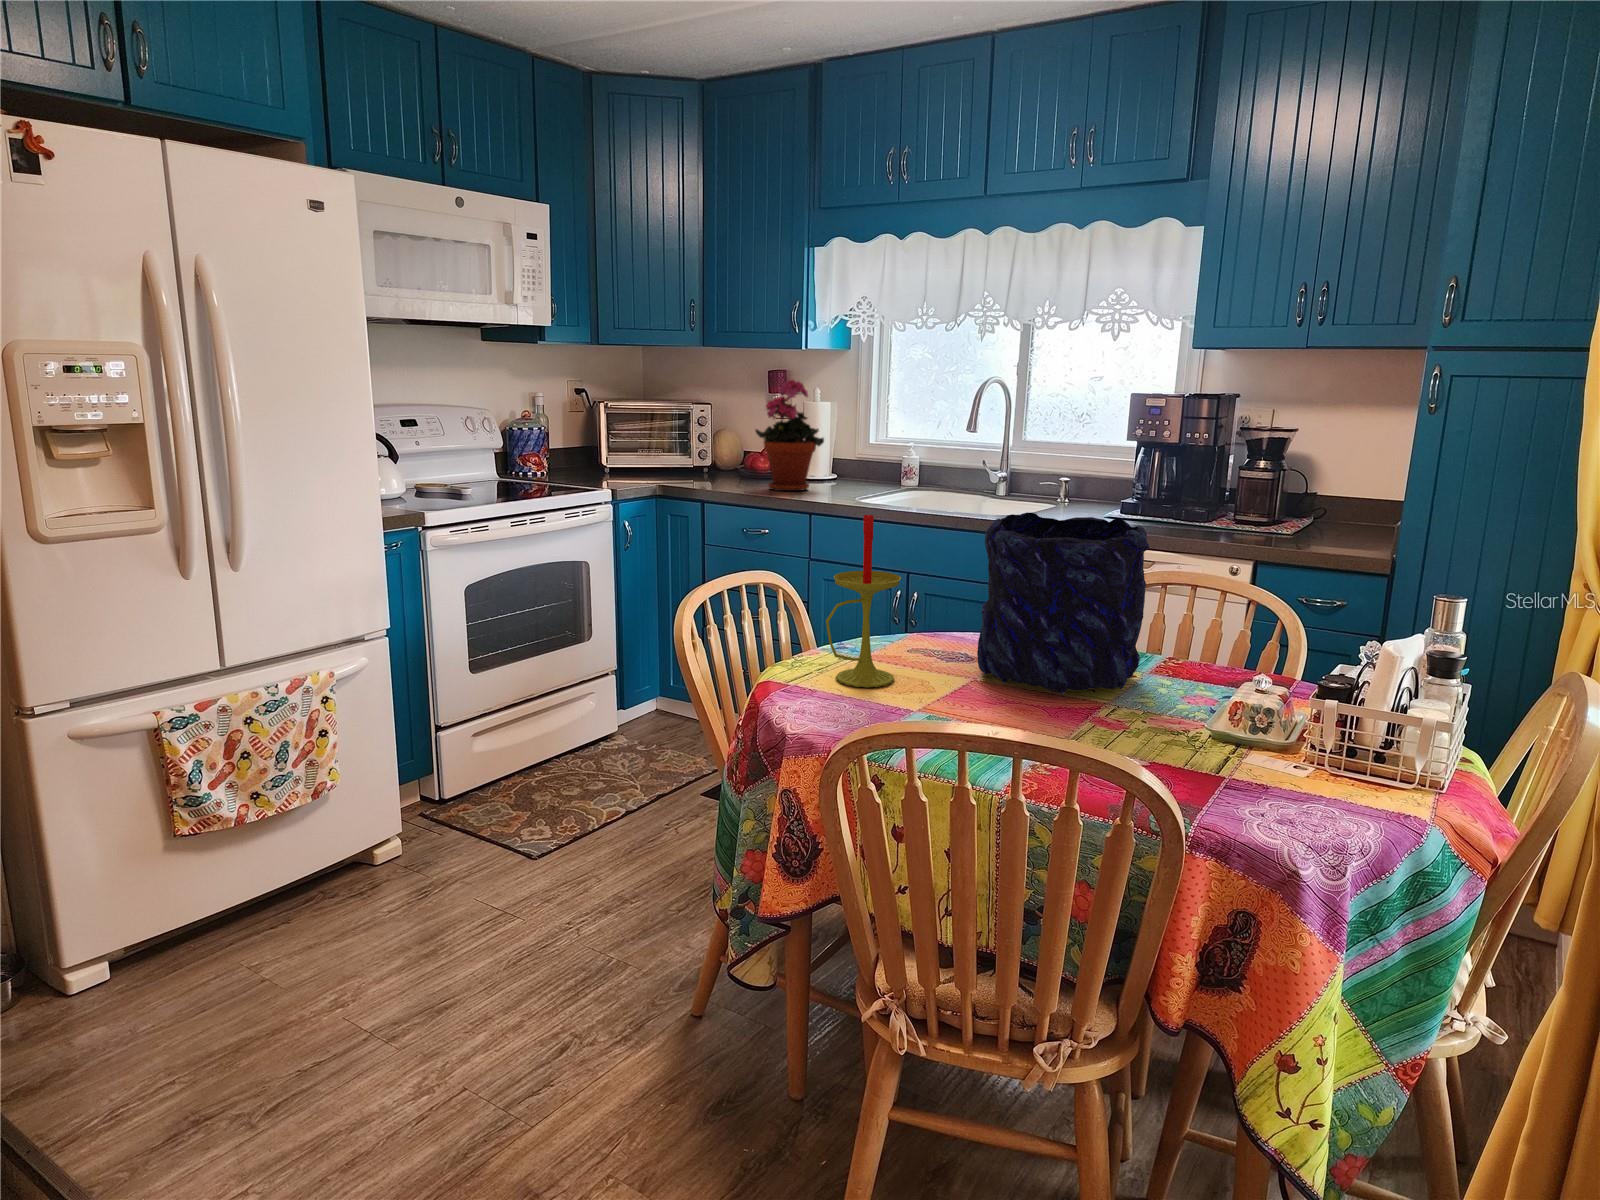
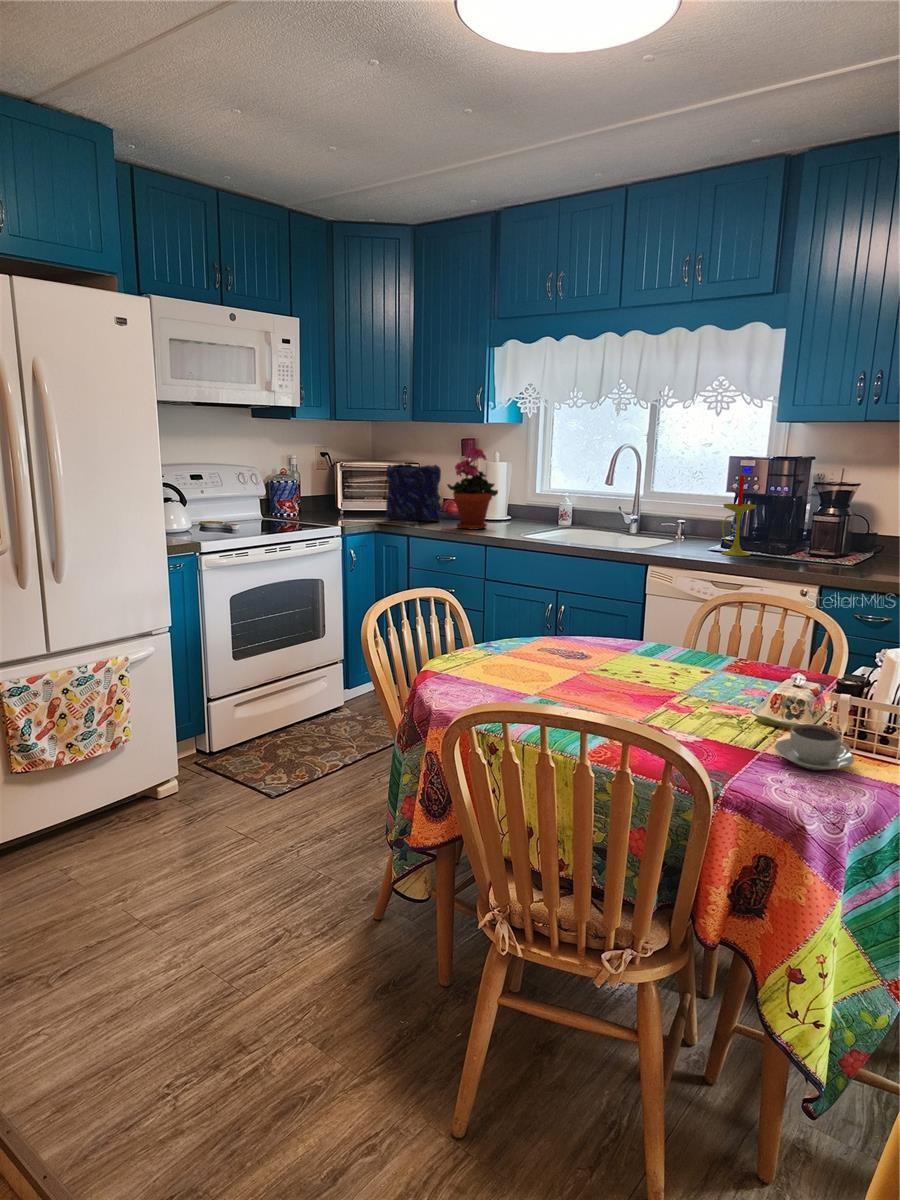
vase: present [977,512,1149,695] -> present [386,464,441,521]
candle: present [826,515,901,687] -> present [721,475,756,556]
coffee cup: none [1243,742,1345,800] -> present [775,724,854,770]

